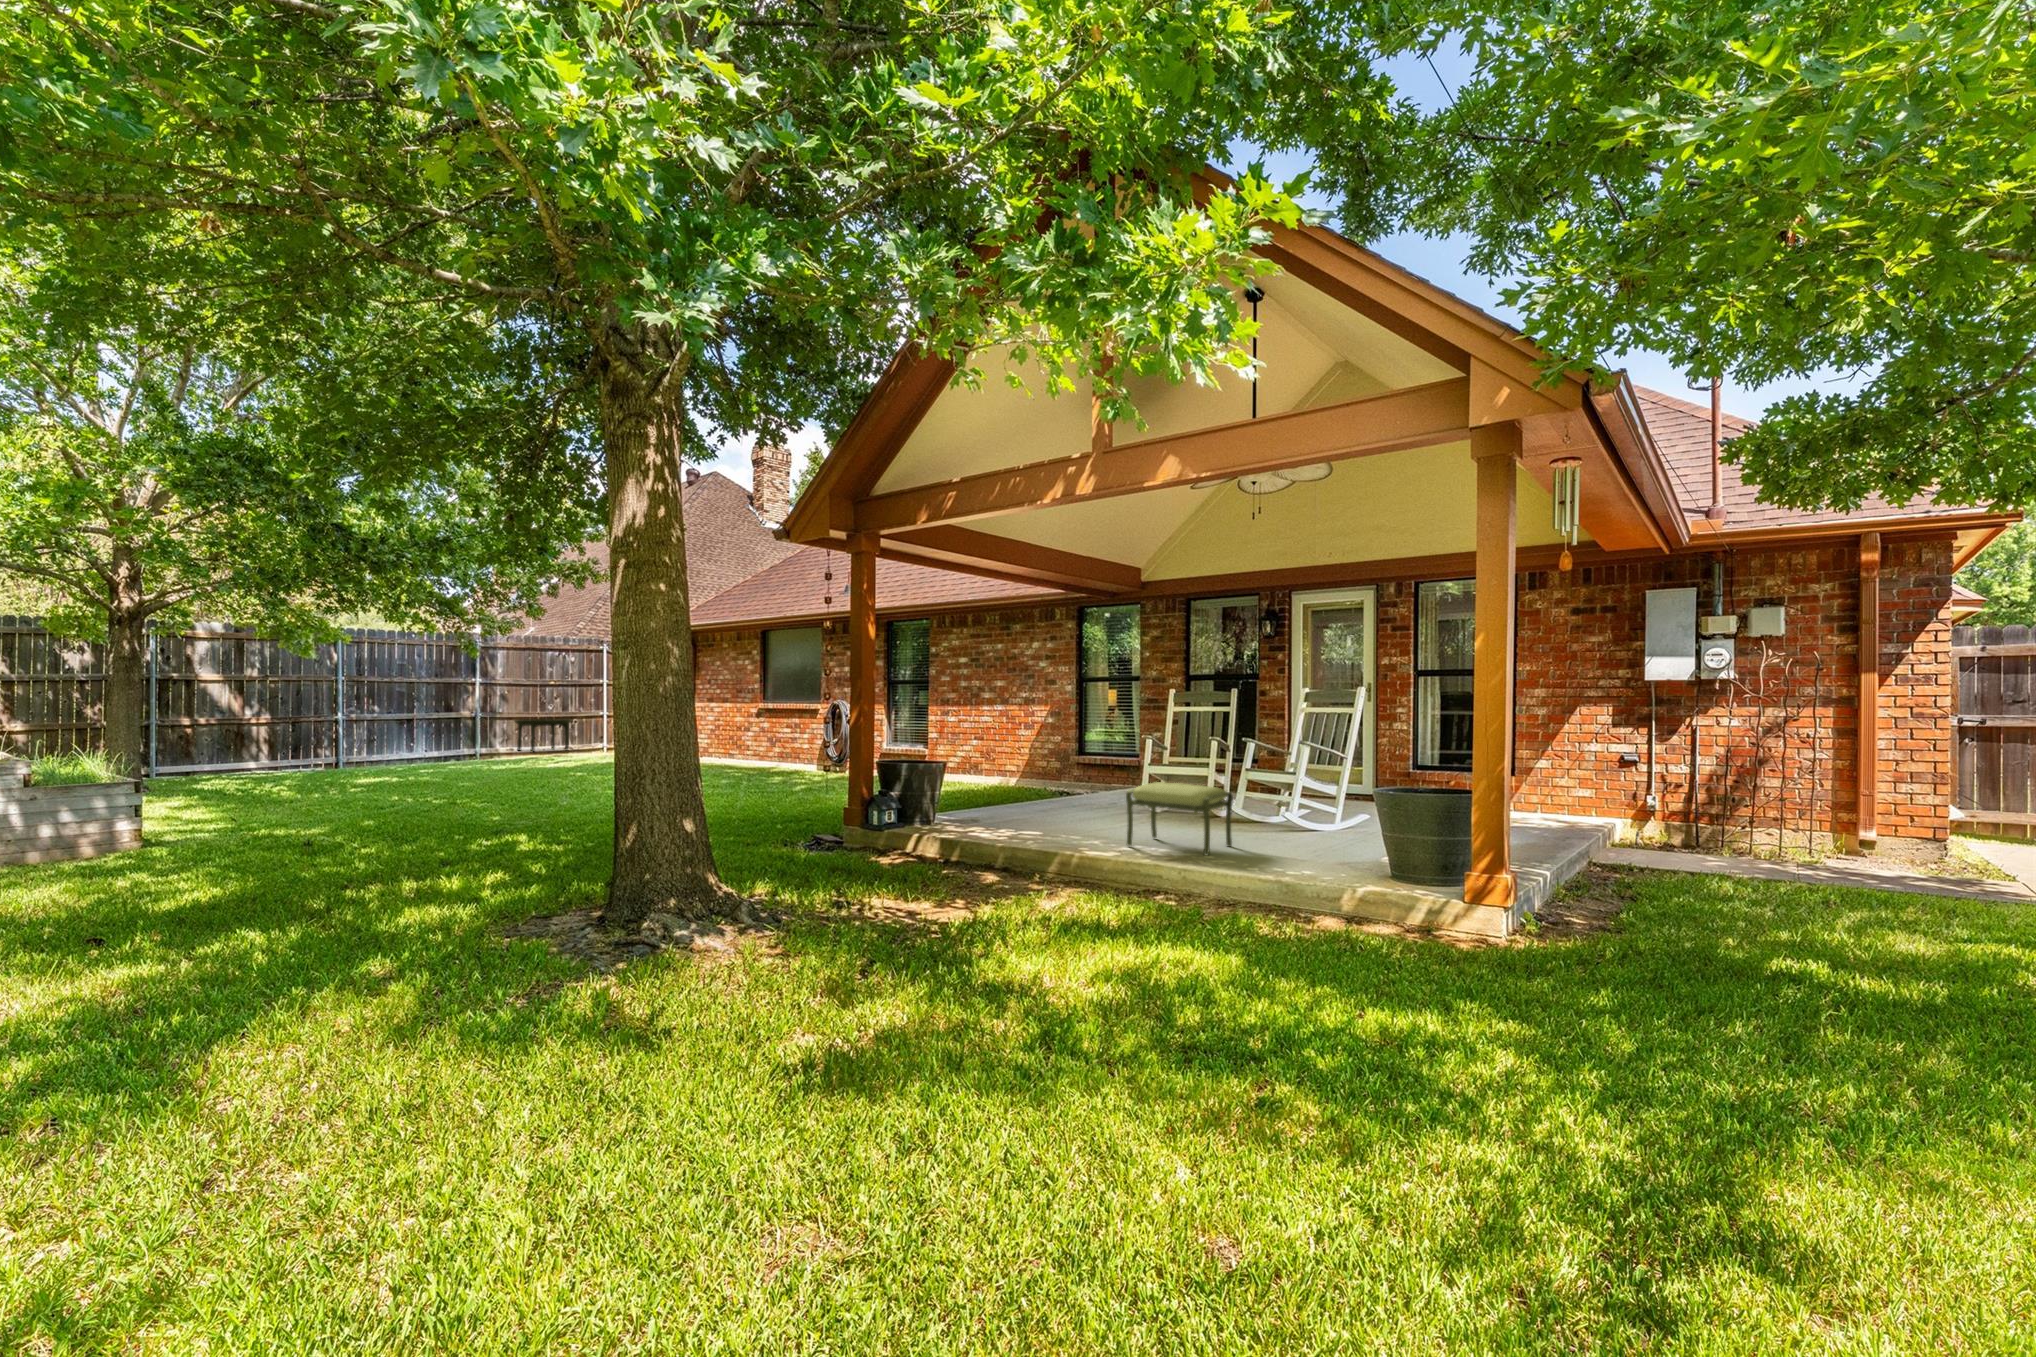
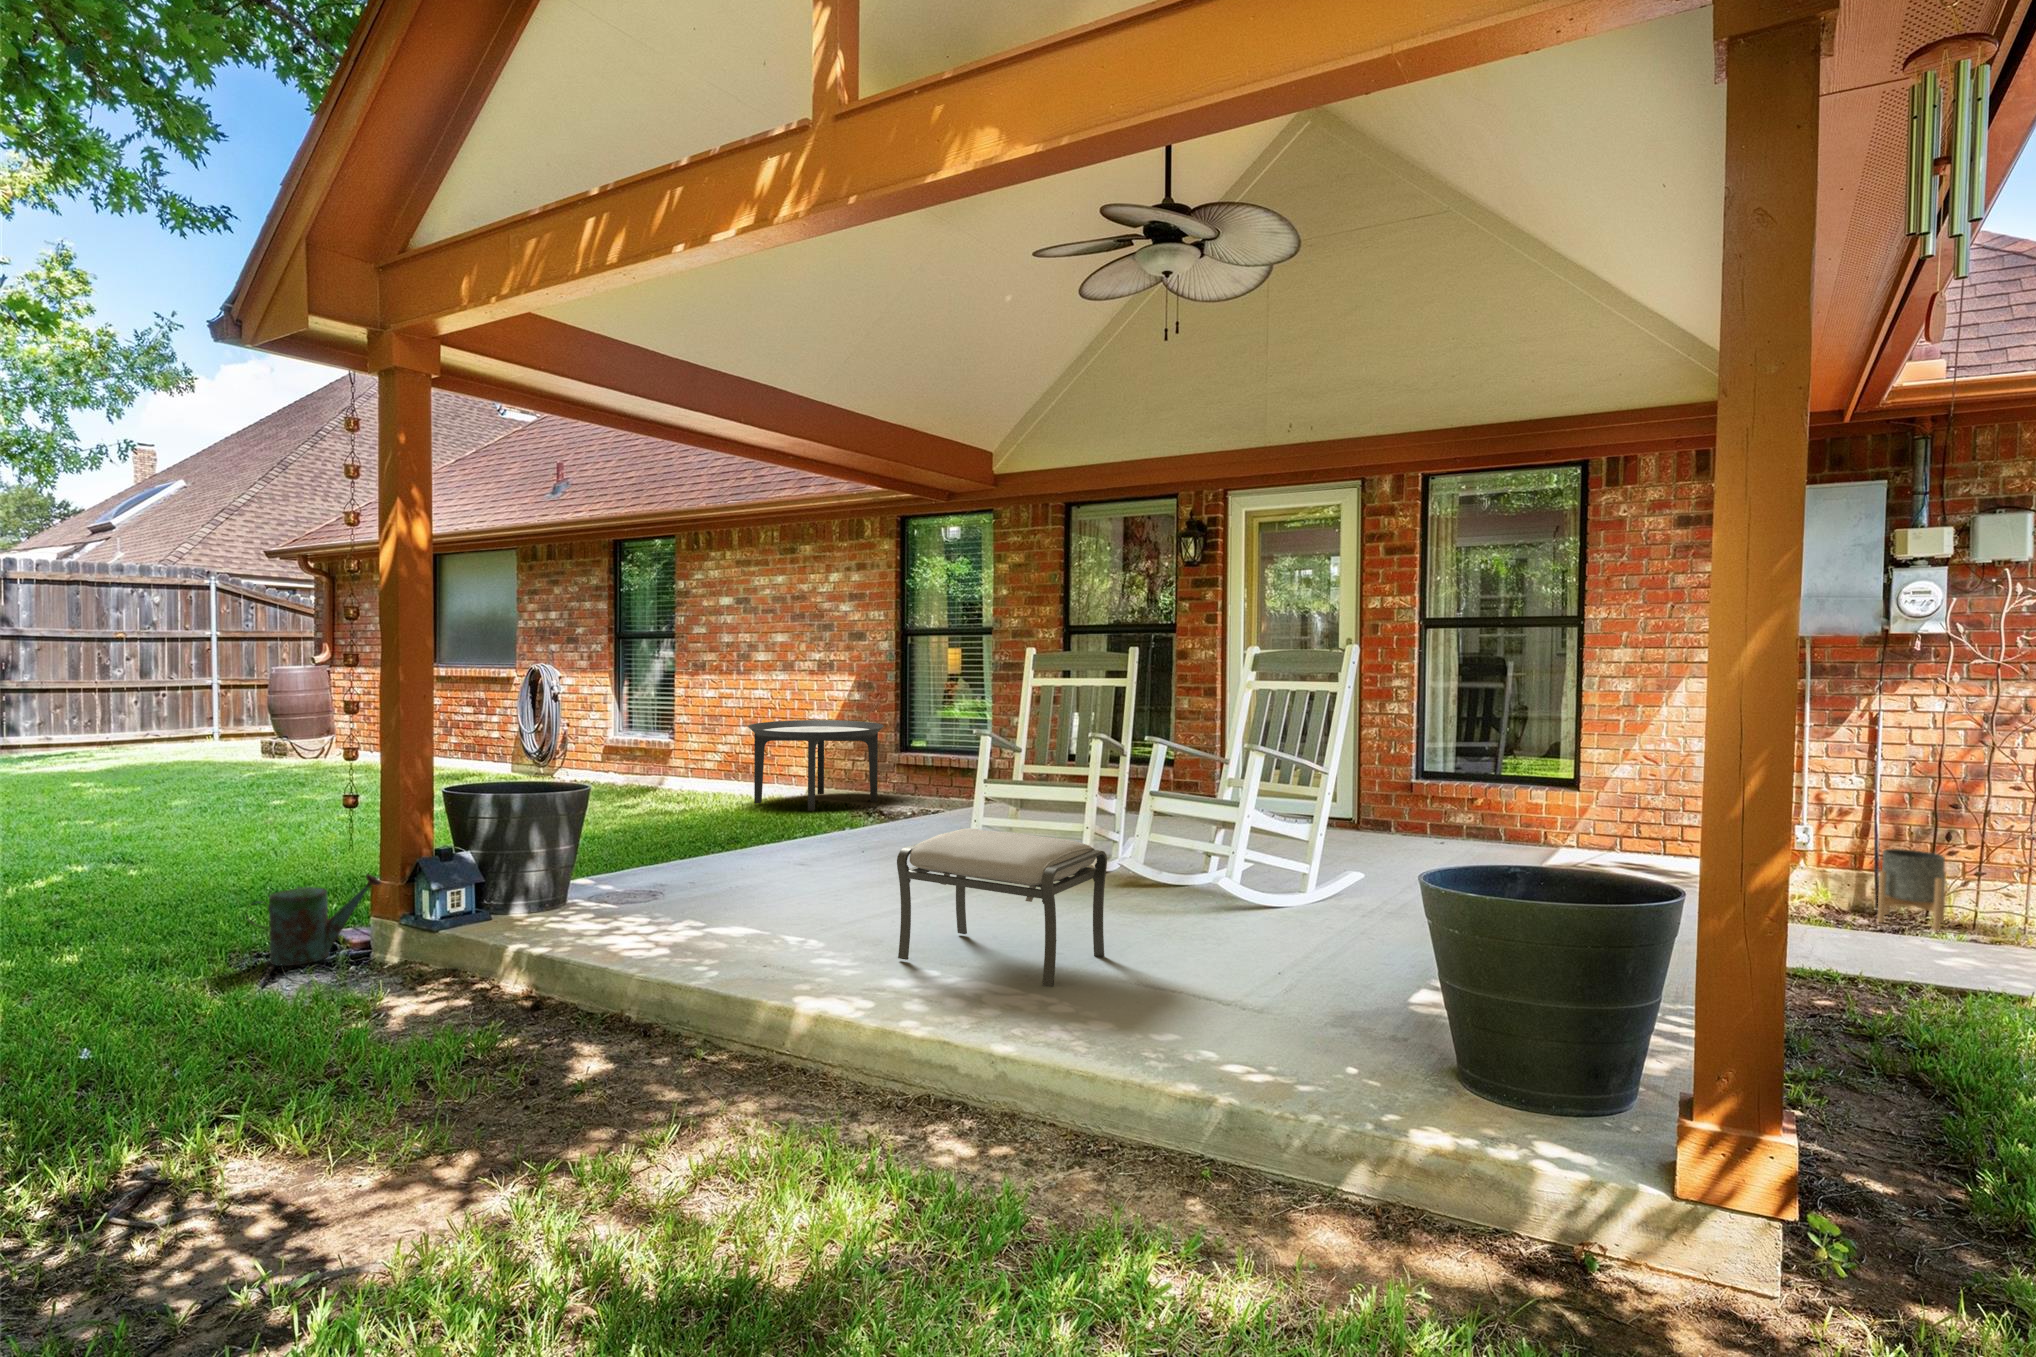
round table: present [515,718,572,753] -> present [748,720,884,811]
watering can: none [792,806,850,850] -> present [247,874,381,966]
planter: none [1695,808,1738,856] -> present [1877,849,1946,932]

